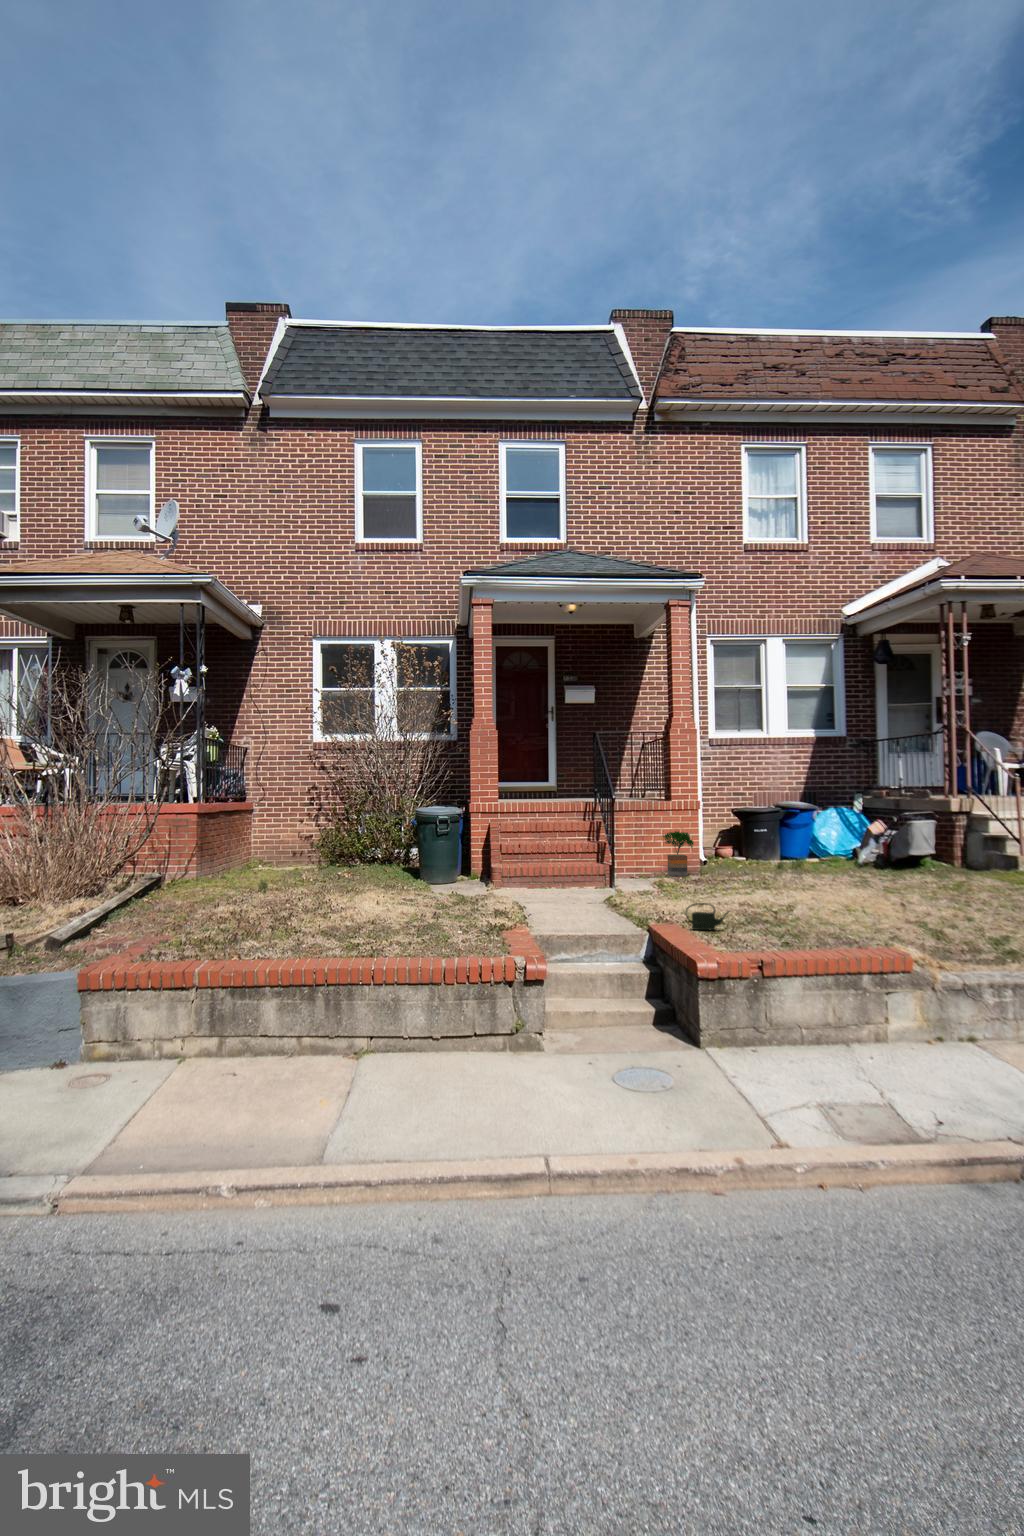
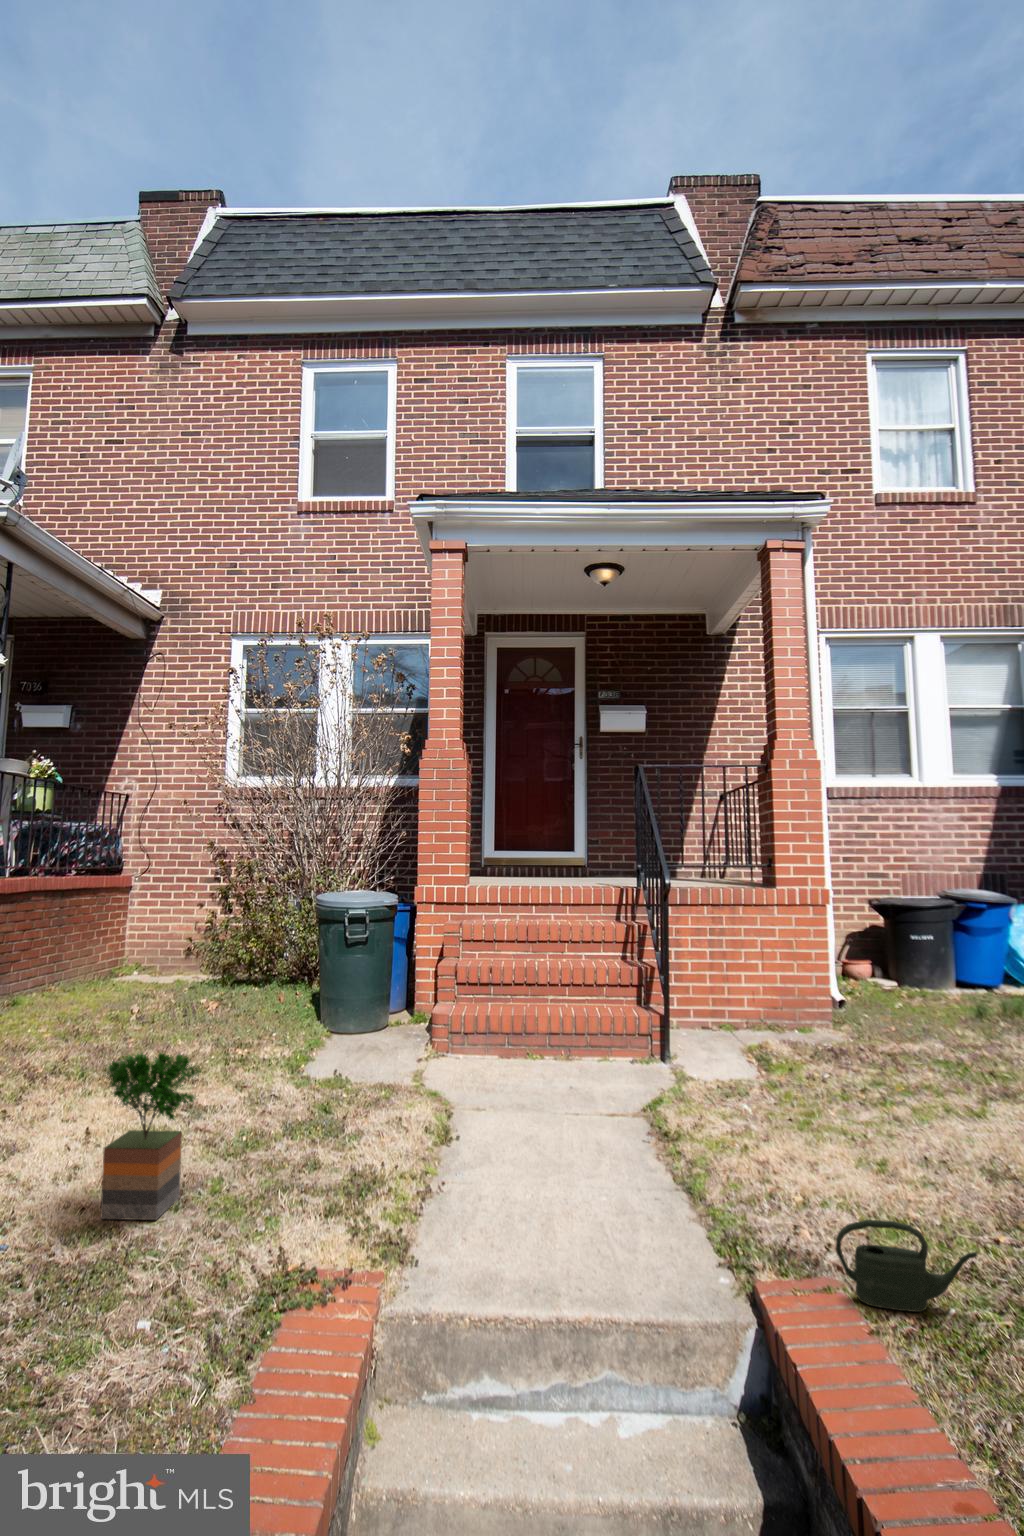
potted tree: present [663,831,693,876] -> present [100,1053,201,1220]

